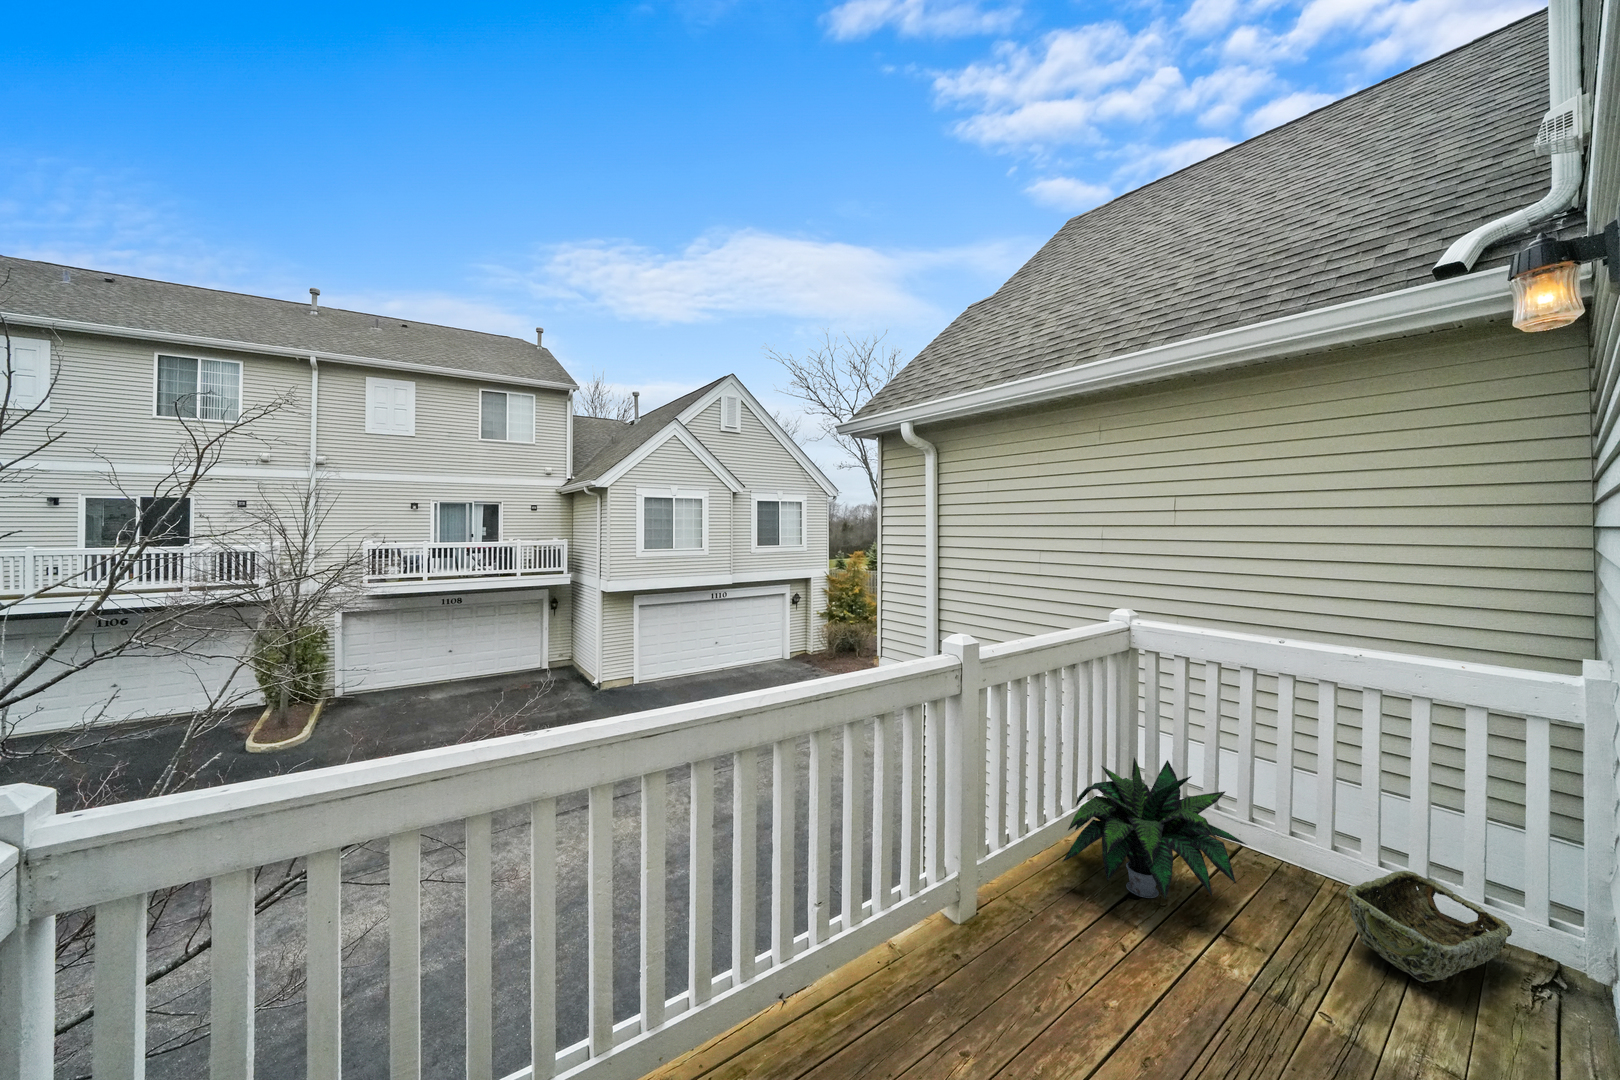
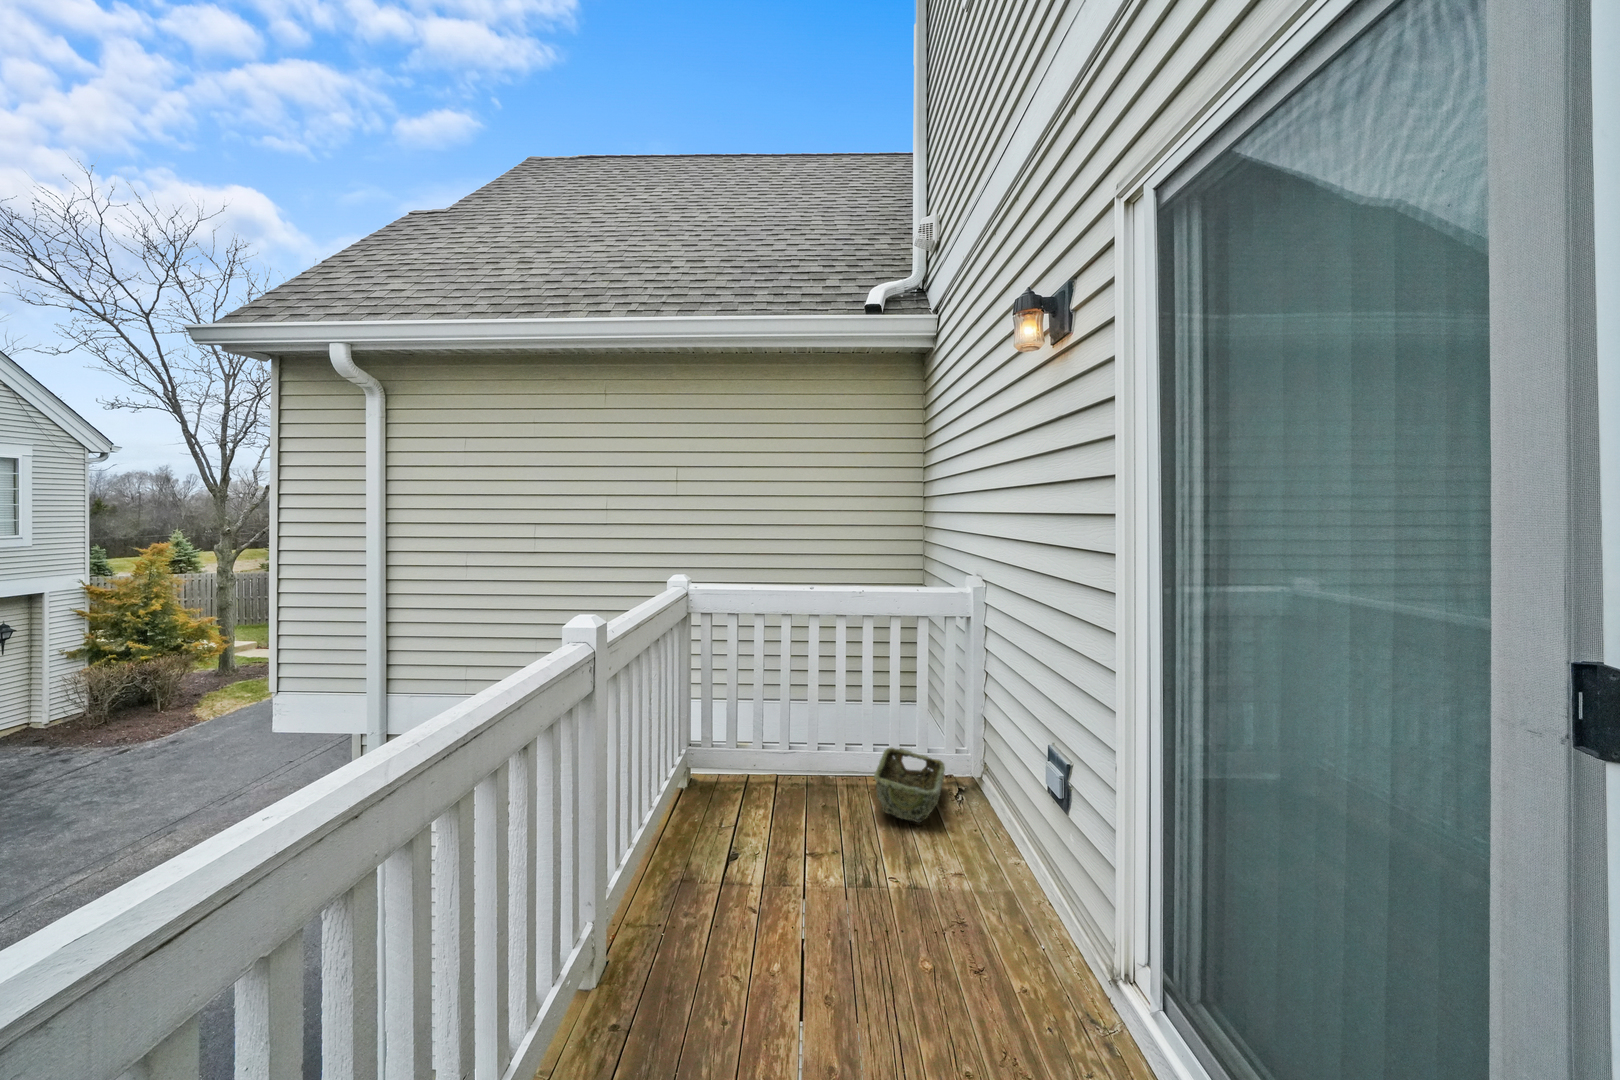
potted plant: present [1063,757,1247,900] -> none [662,717,816,857]

